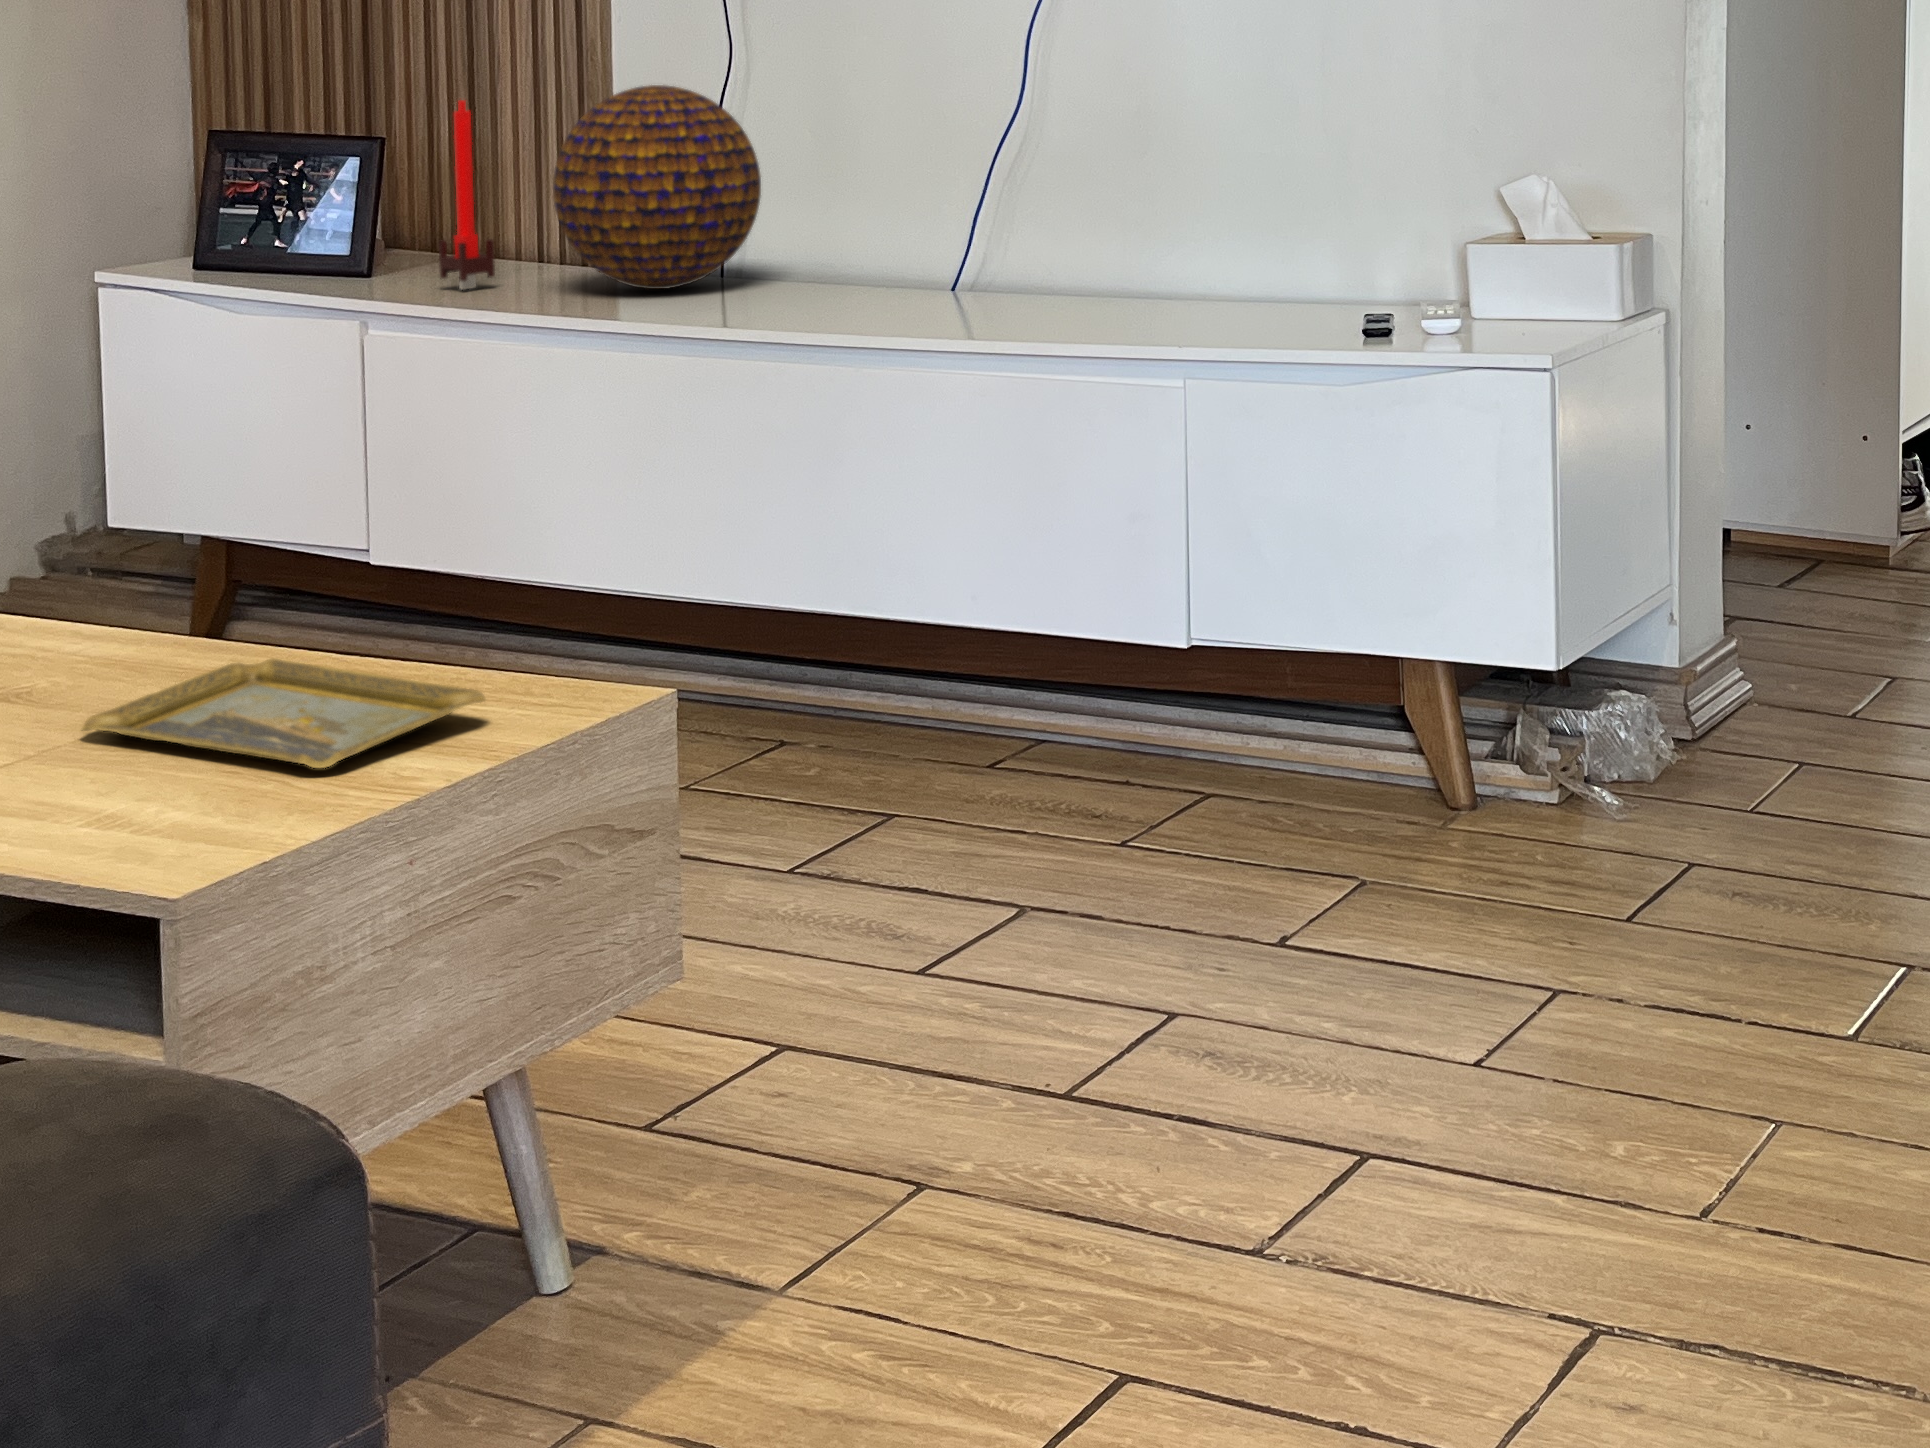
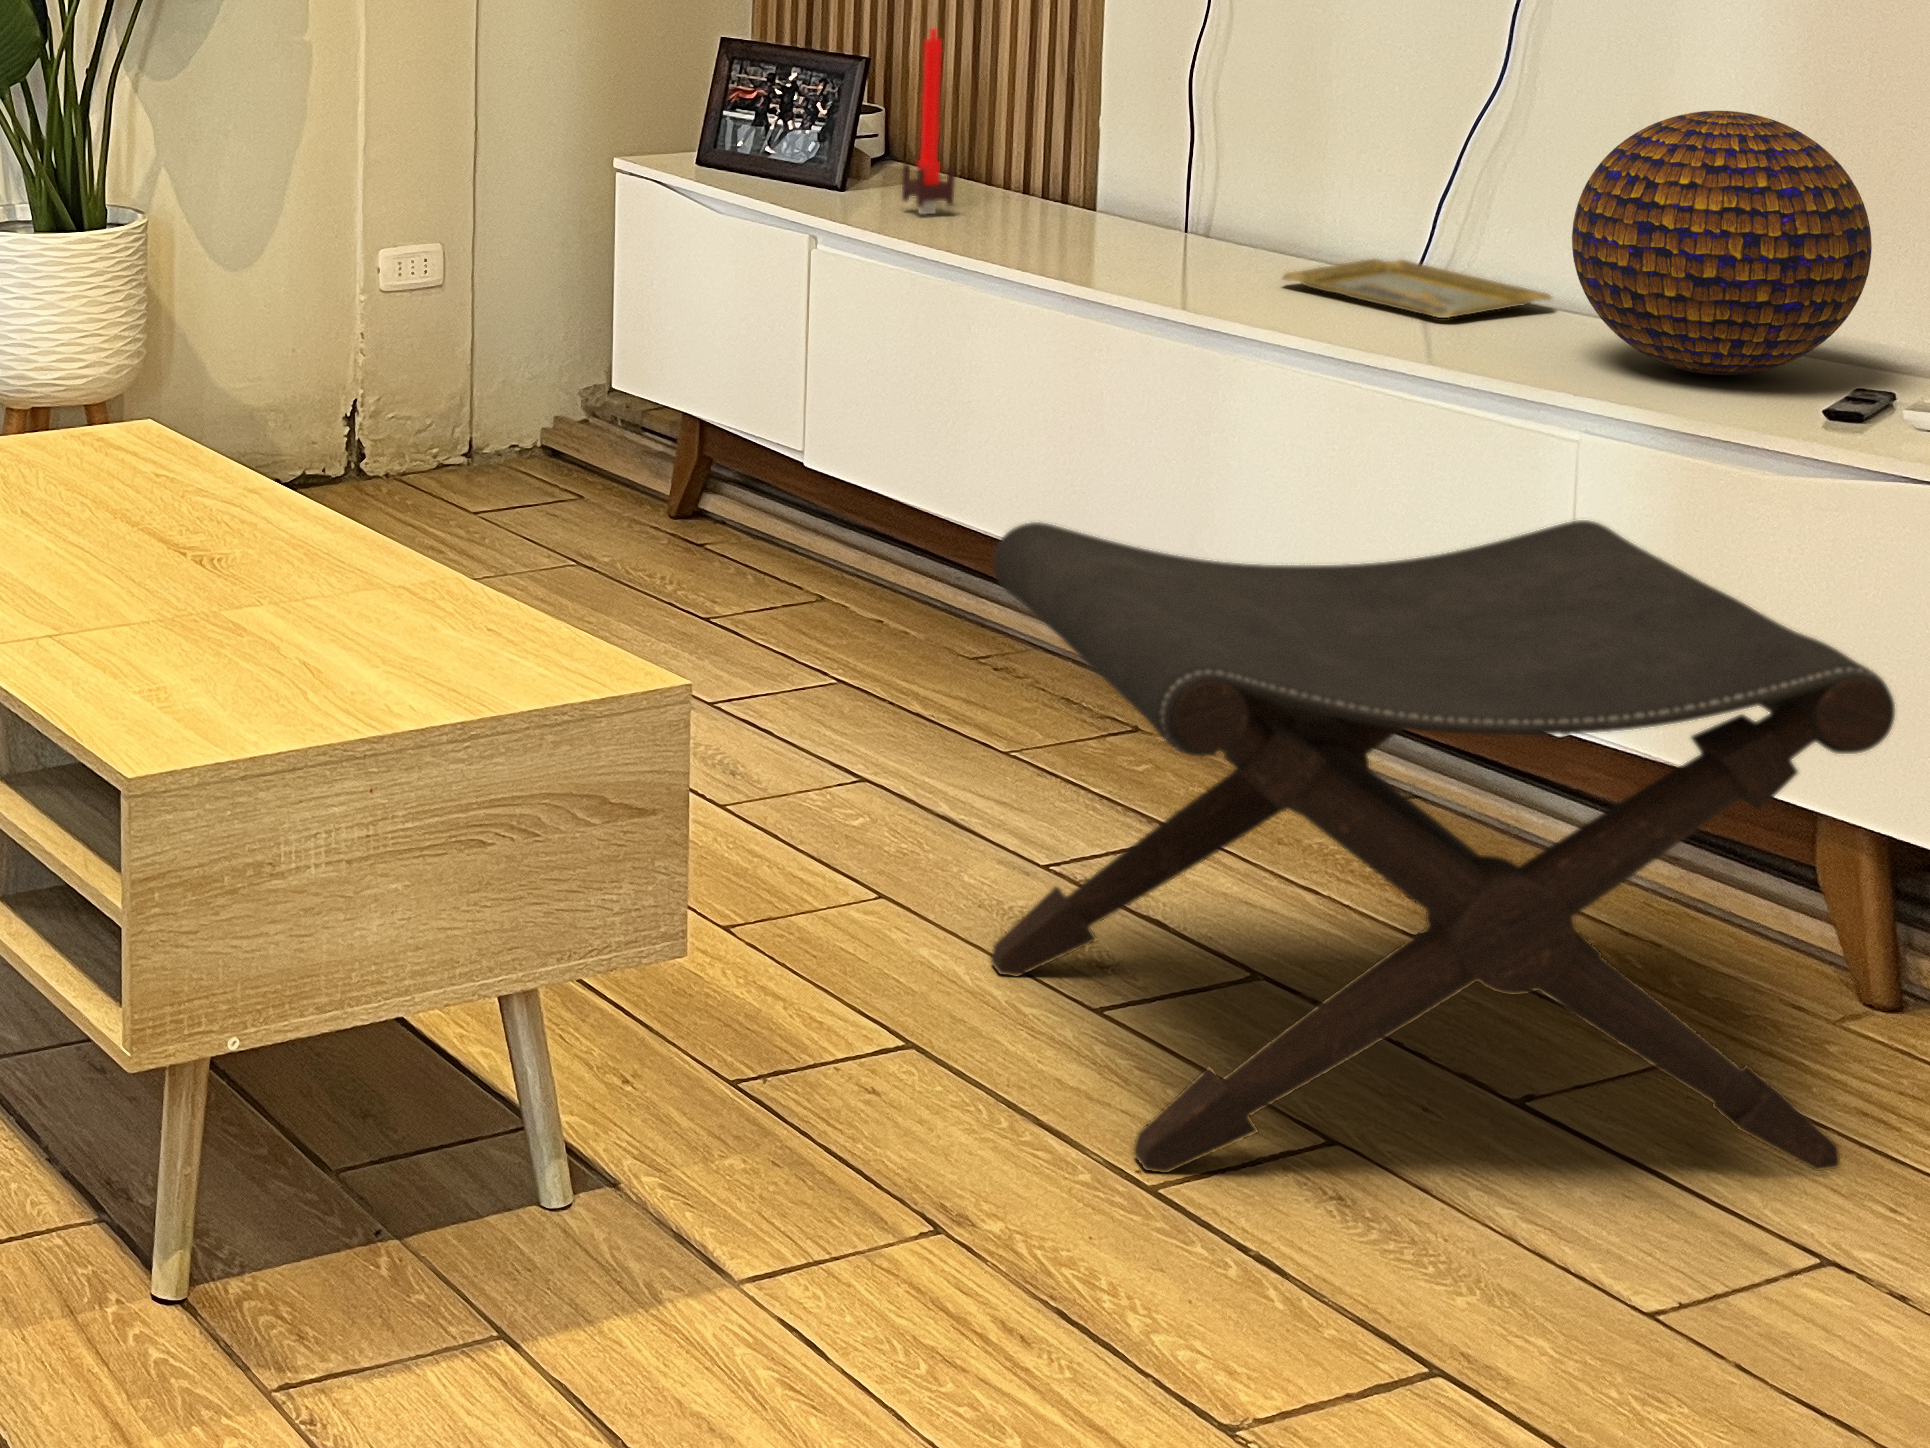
decorative orb: present [553,85,761,289] -> present [1572,111,1872,375]
footstool: none [776,442,1533,1082] -> present [991,520,1895,1173]
tray: present [81,658,486,768] -> present [1283,259,1551,318]

